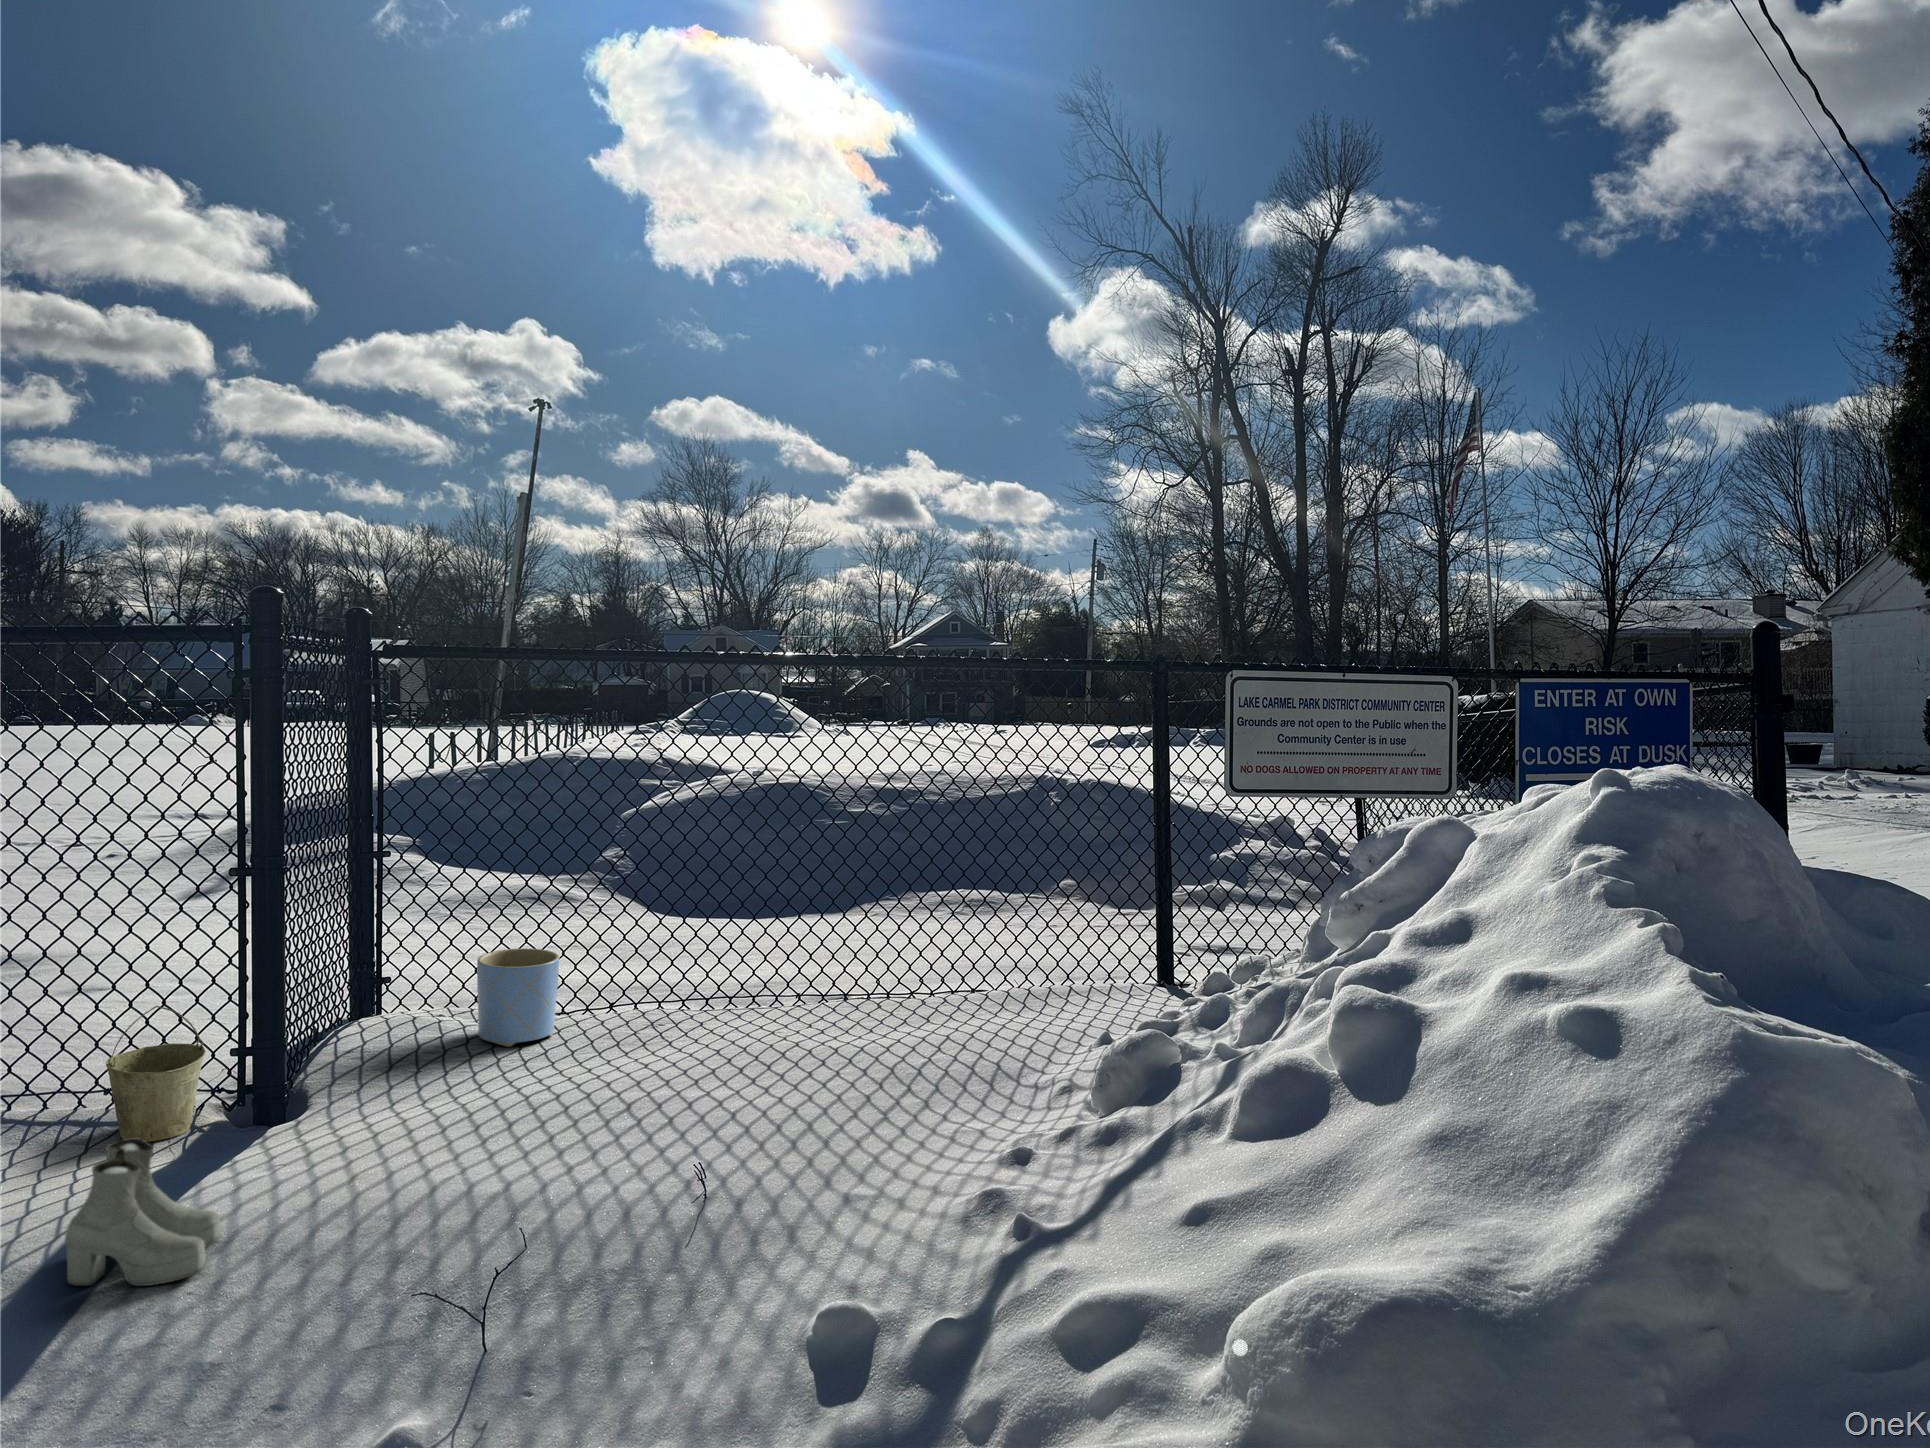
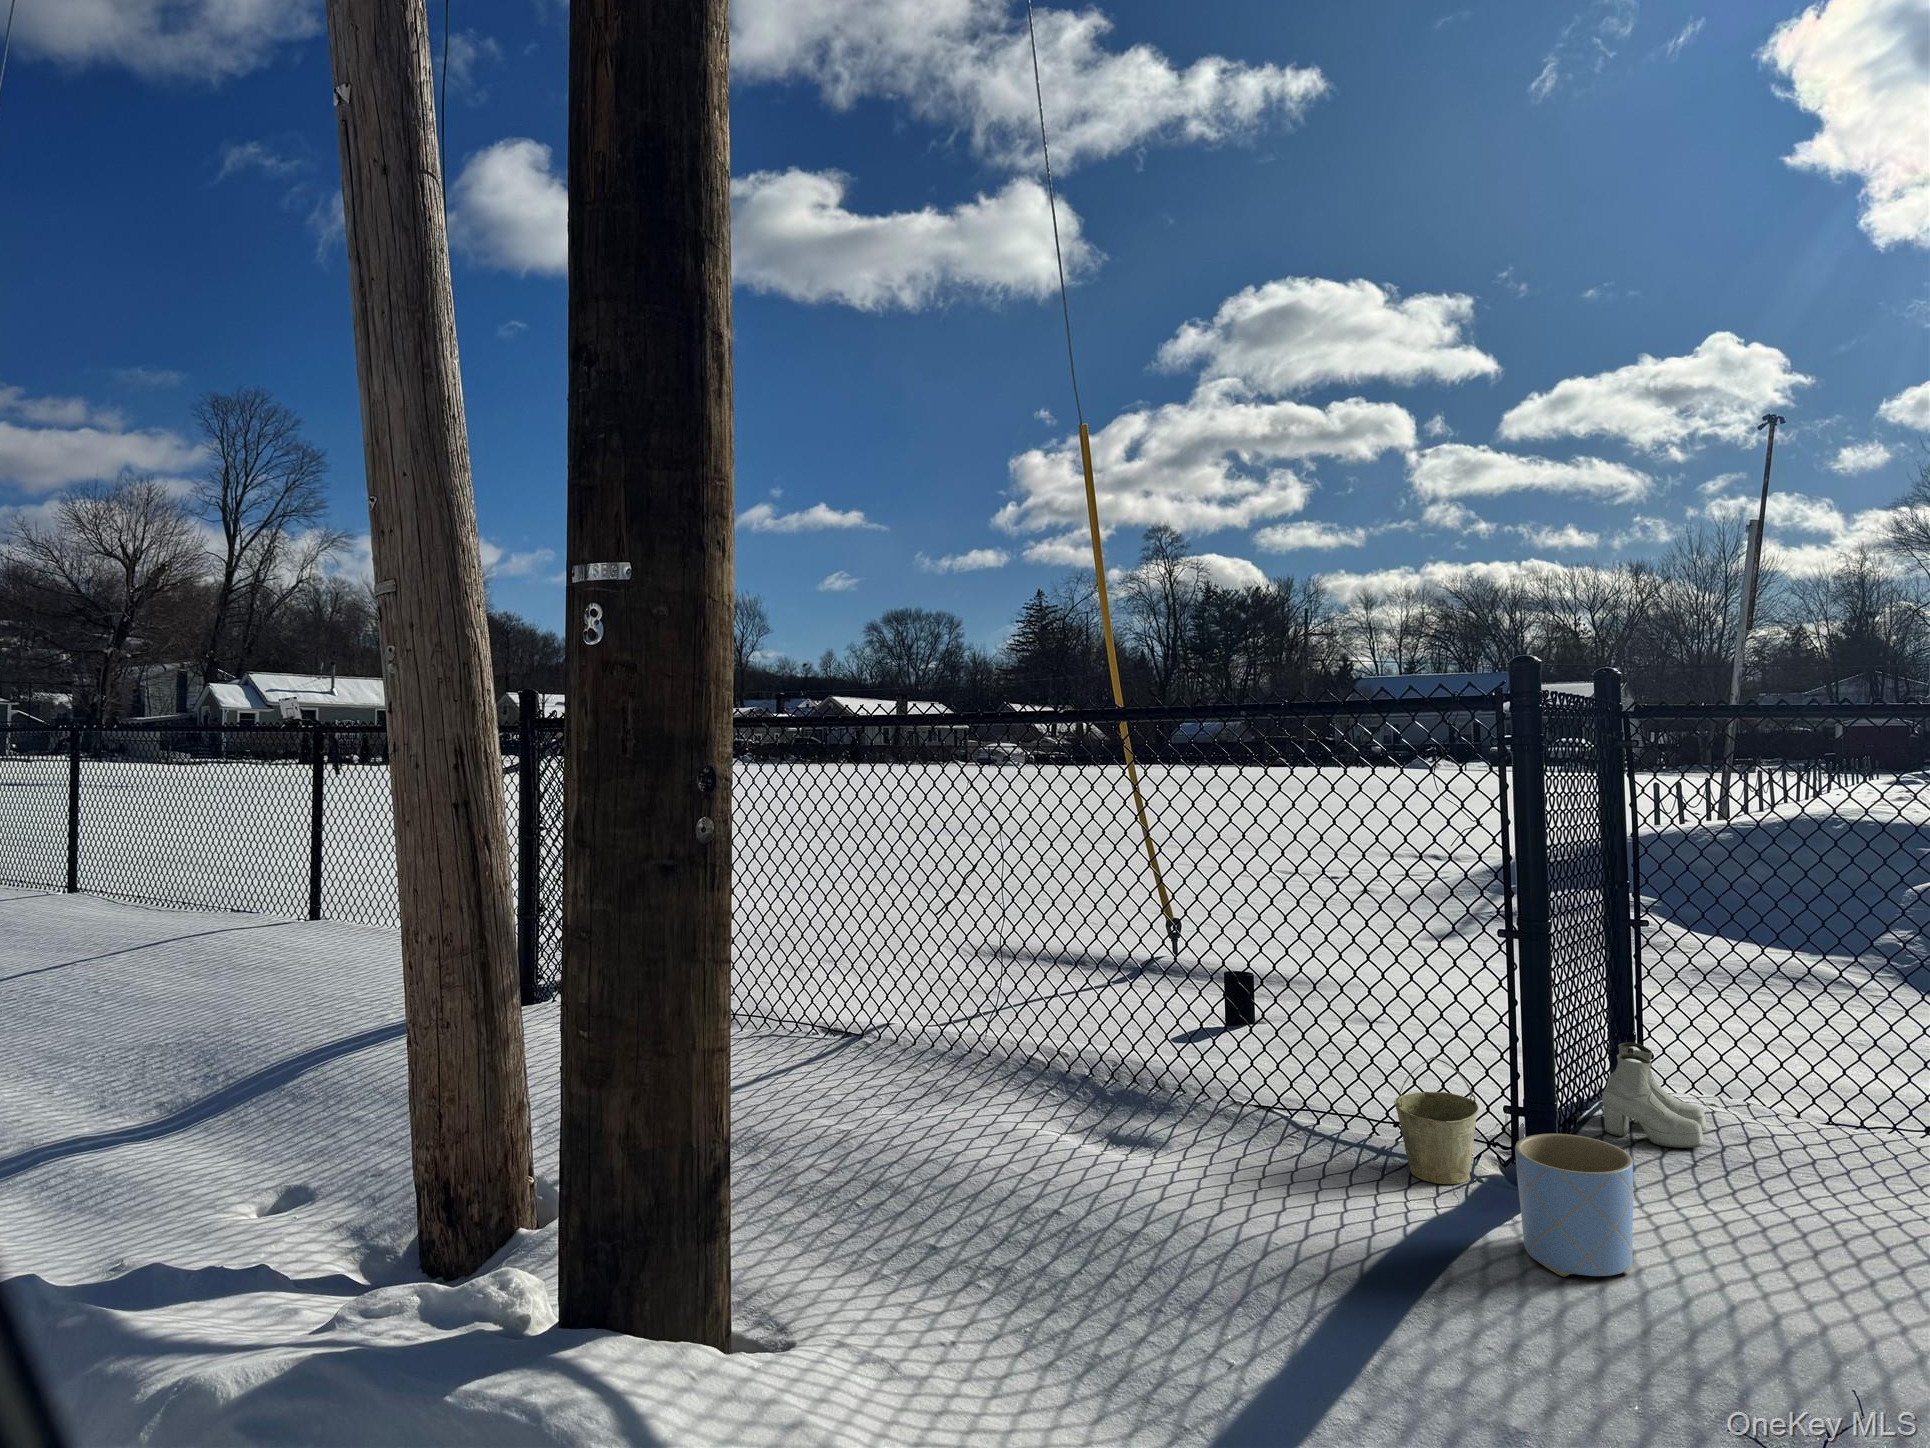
planter: present [477,948,559,1047] -> present [1515,1134,1633,1277]
boots: present [65,1138,221,1286] -> present [1602,1043,1706,1148]

